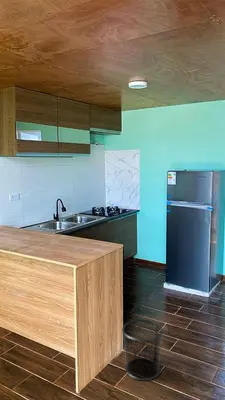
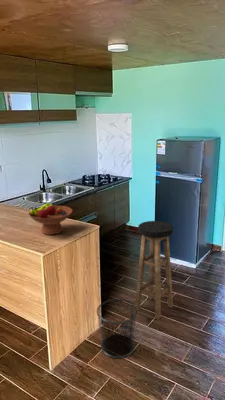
fruit bowl: none [57,222,99,252] -> present [29,203,72,235]
bar stool: none [154,244,192,344] -> present [135,221,173,320]

